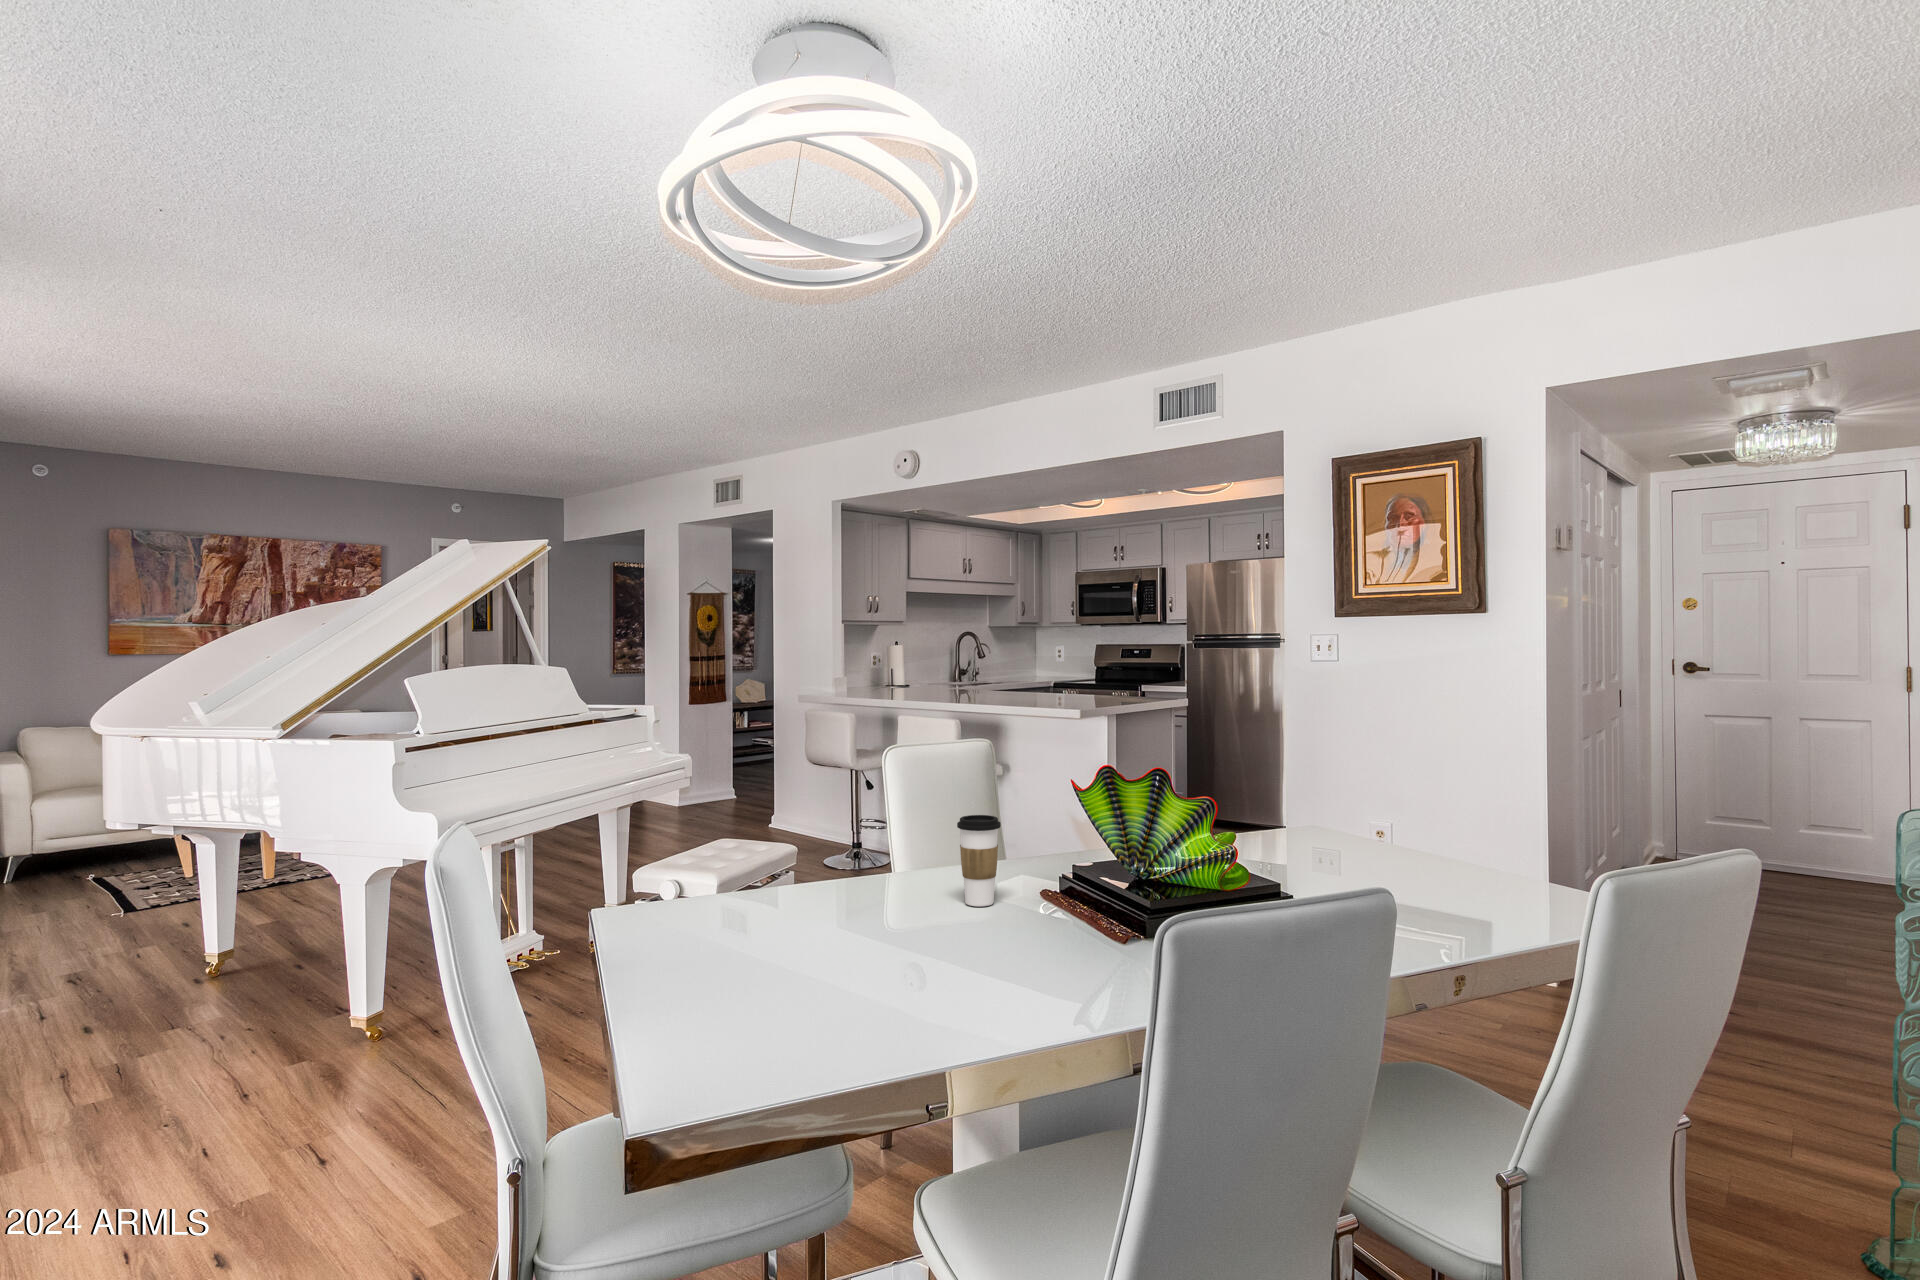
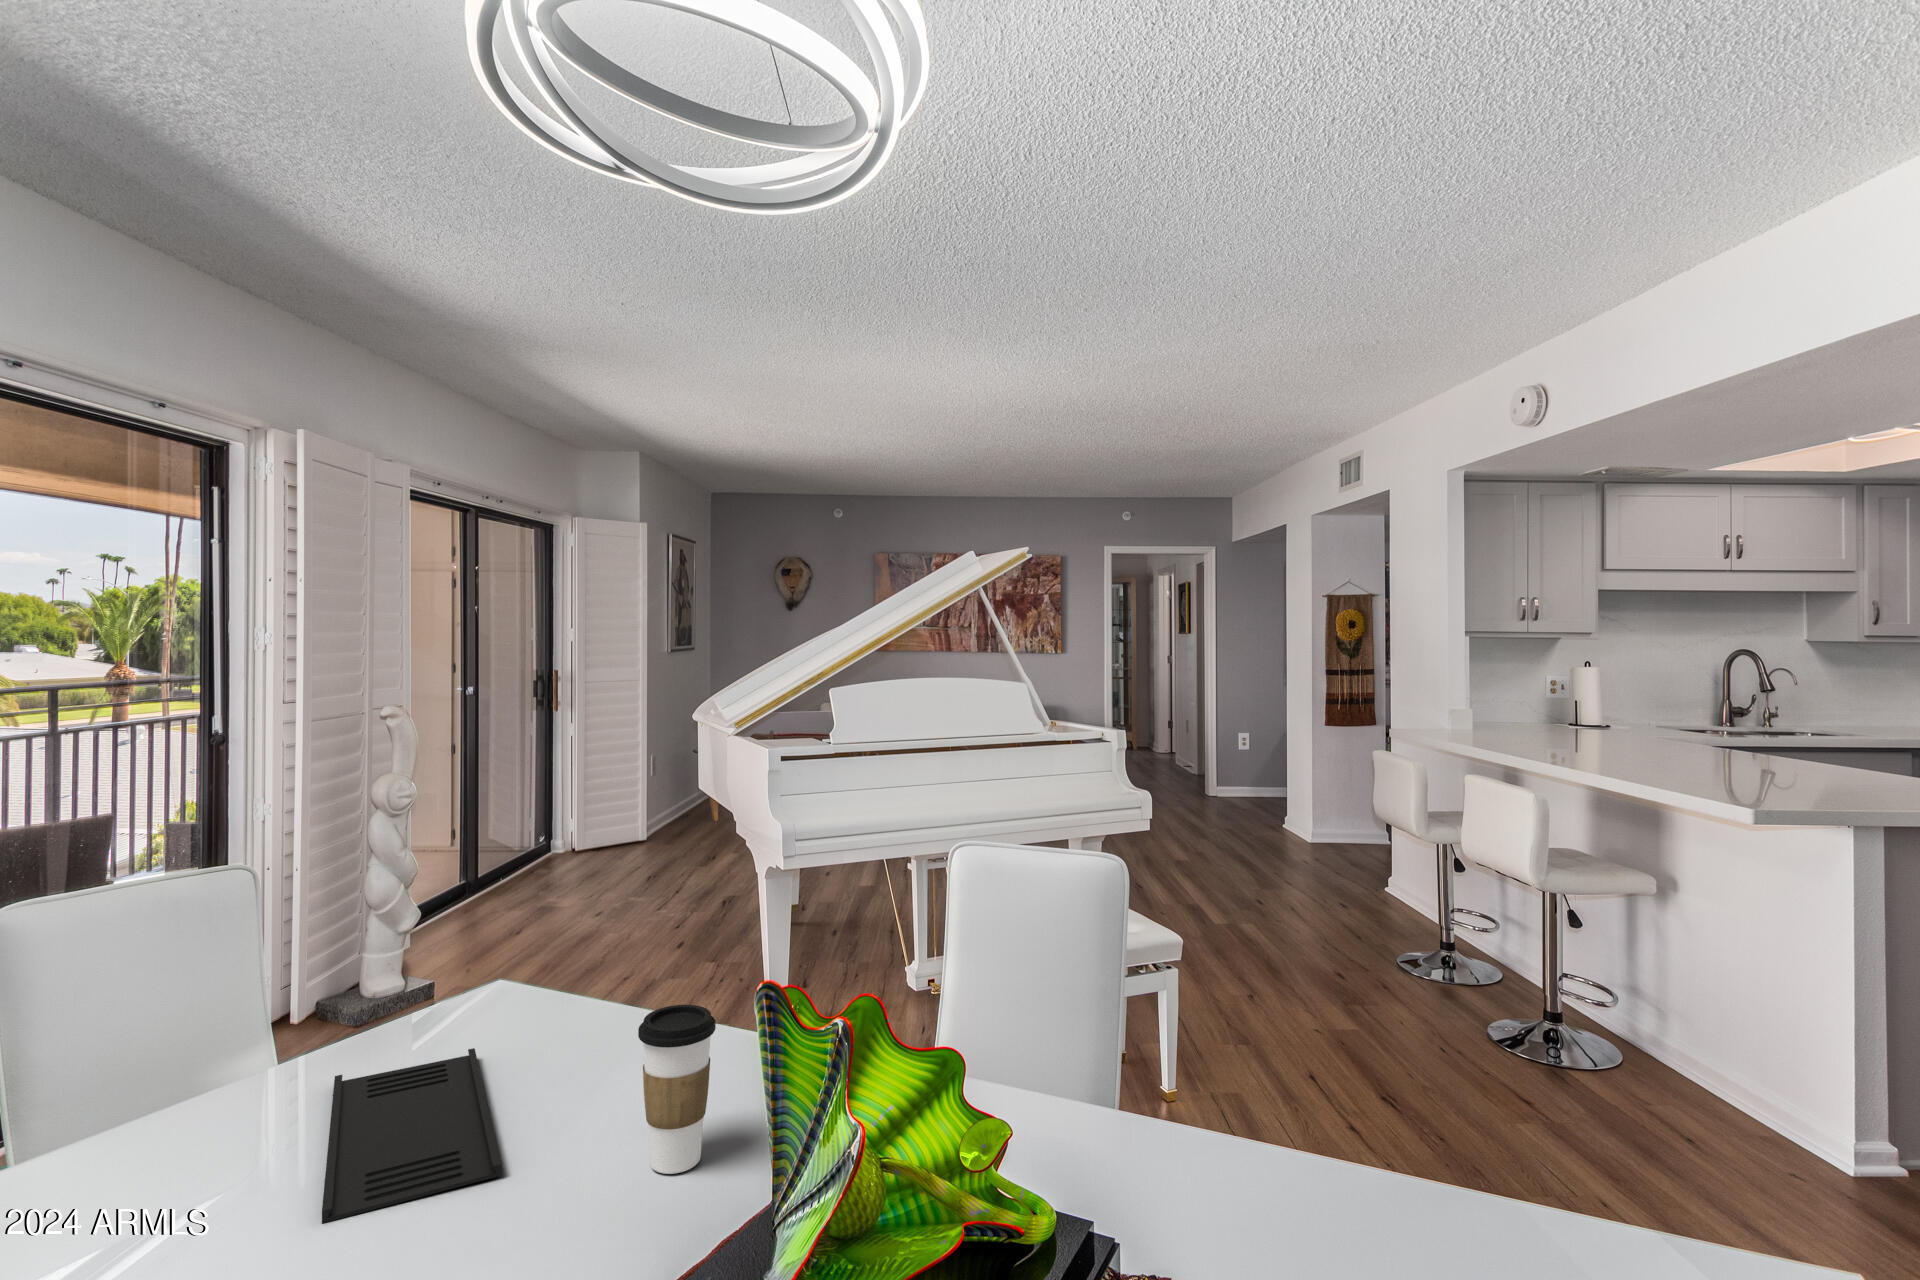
tray: none [716,912,932,956] -> present [322,1048,501,1223]

